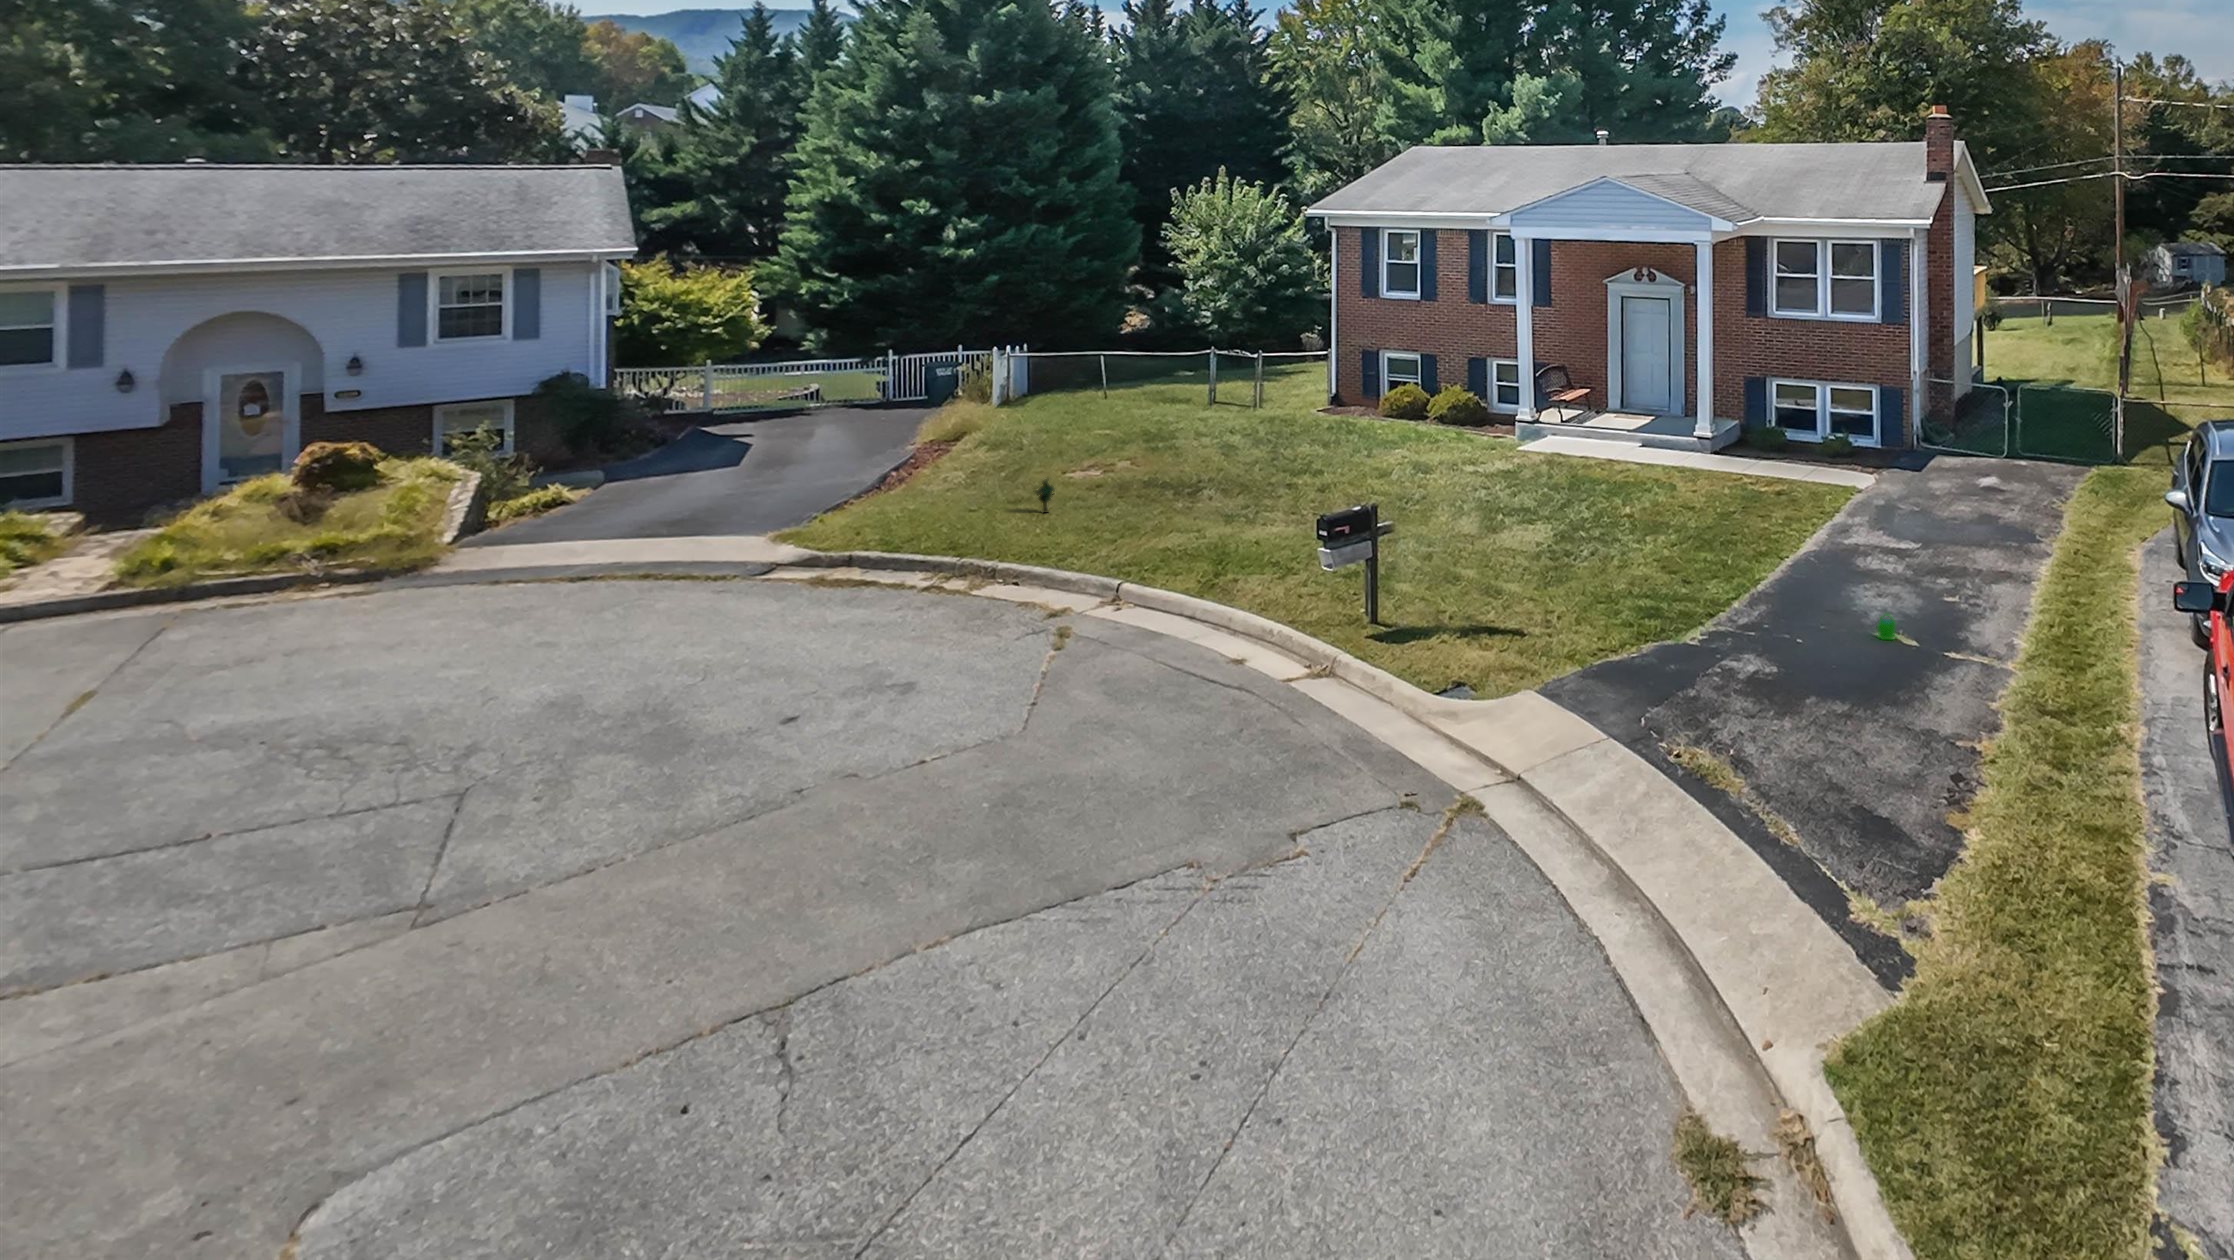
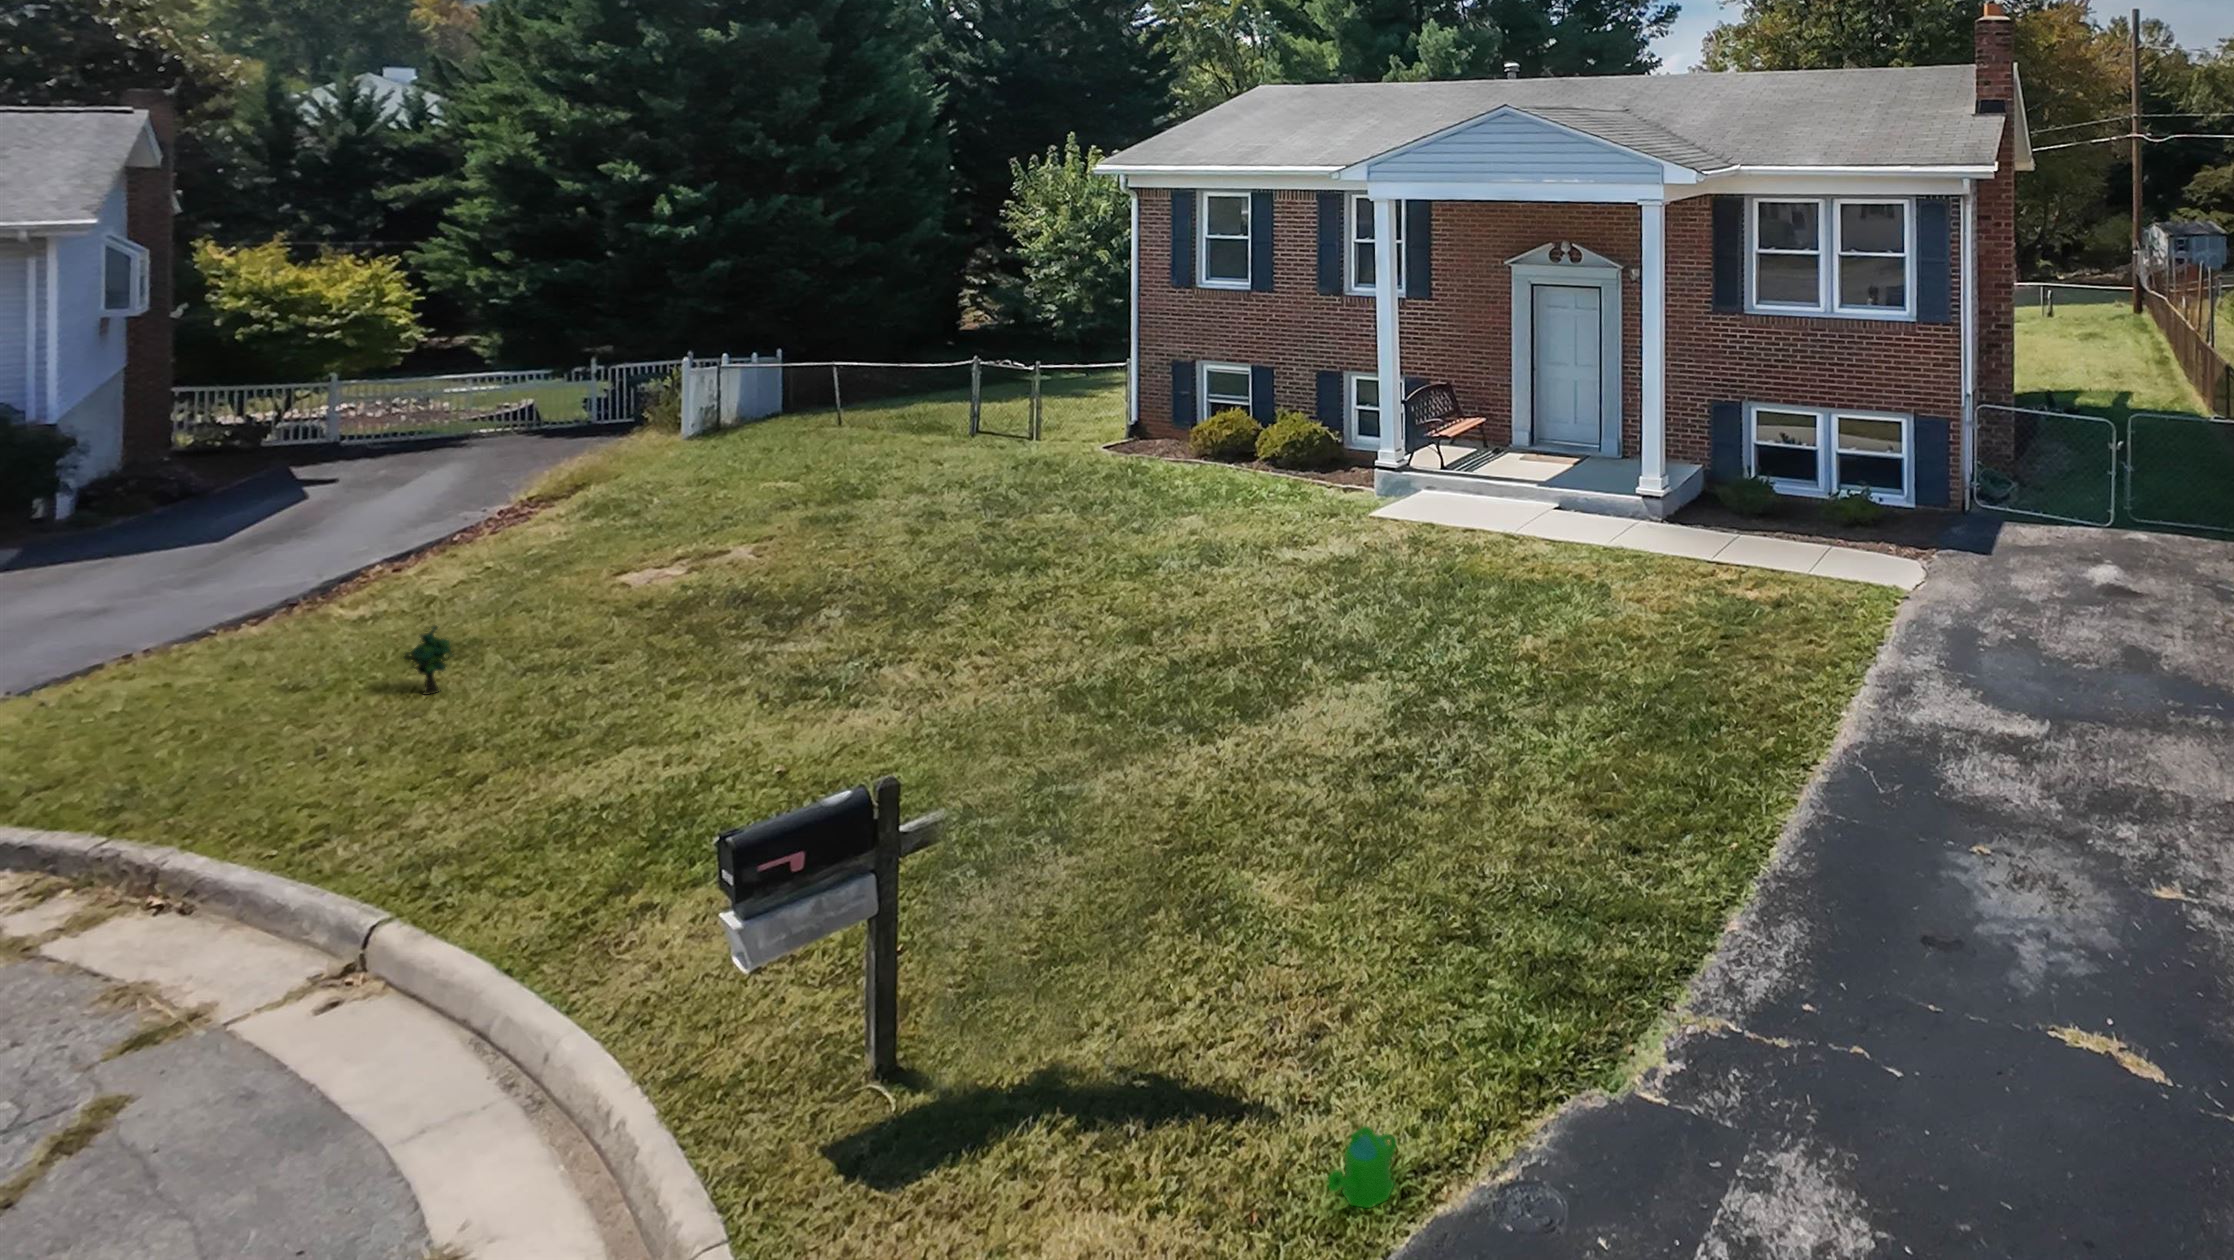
watering can: present [1877,614,1895,640] -> present [1327,1126,1397,1208]

